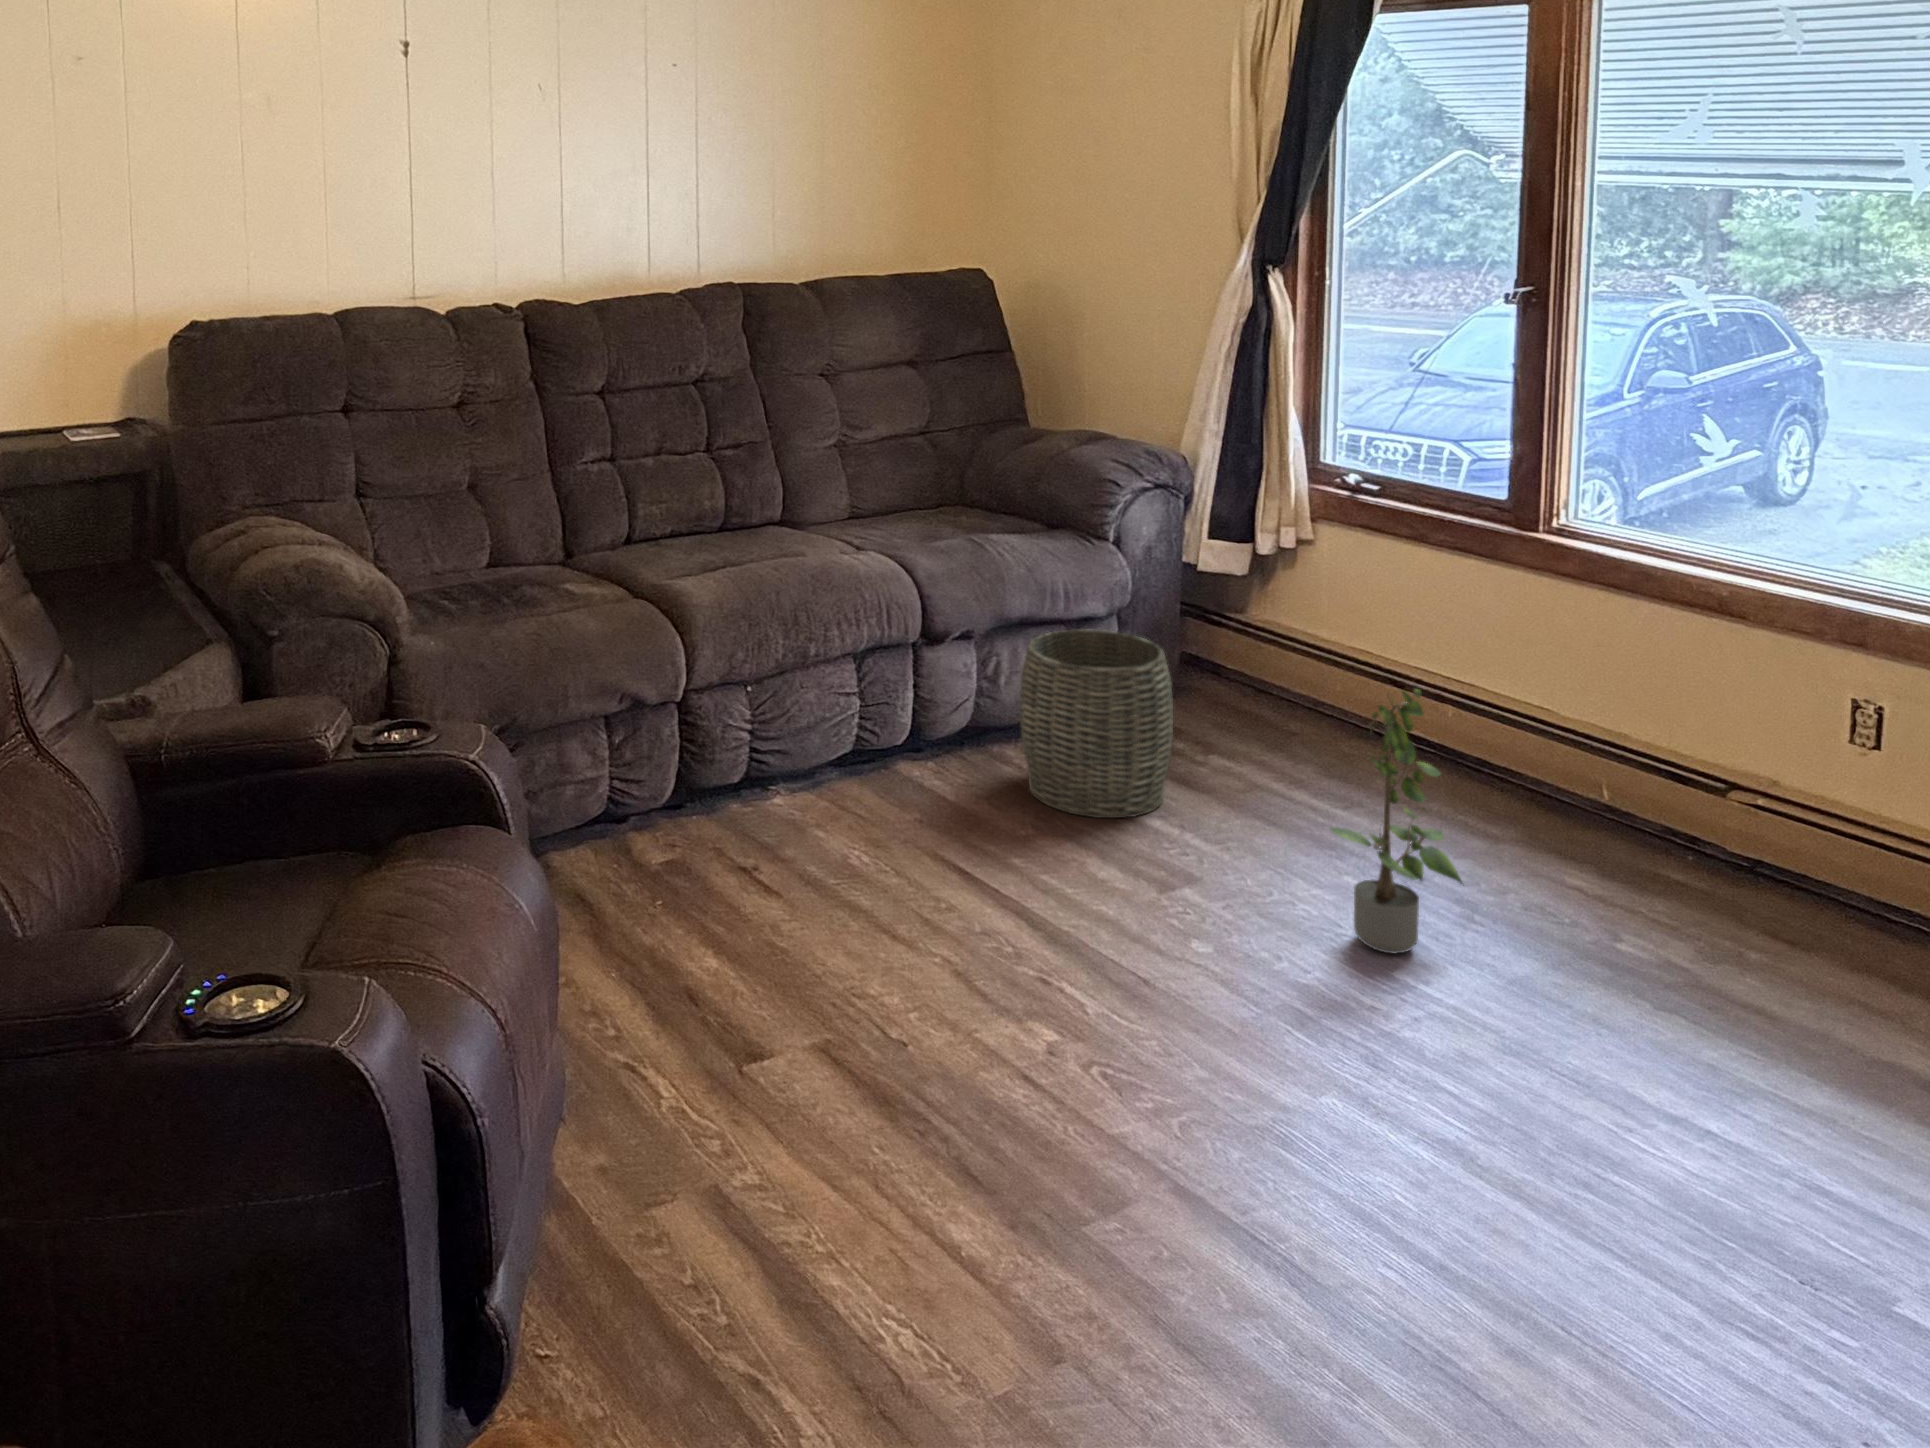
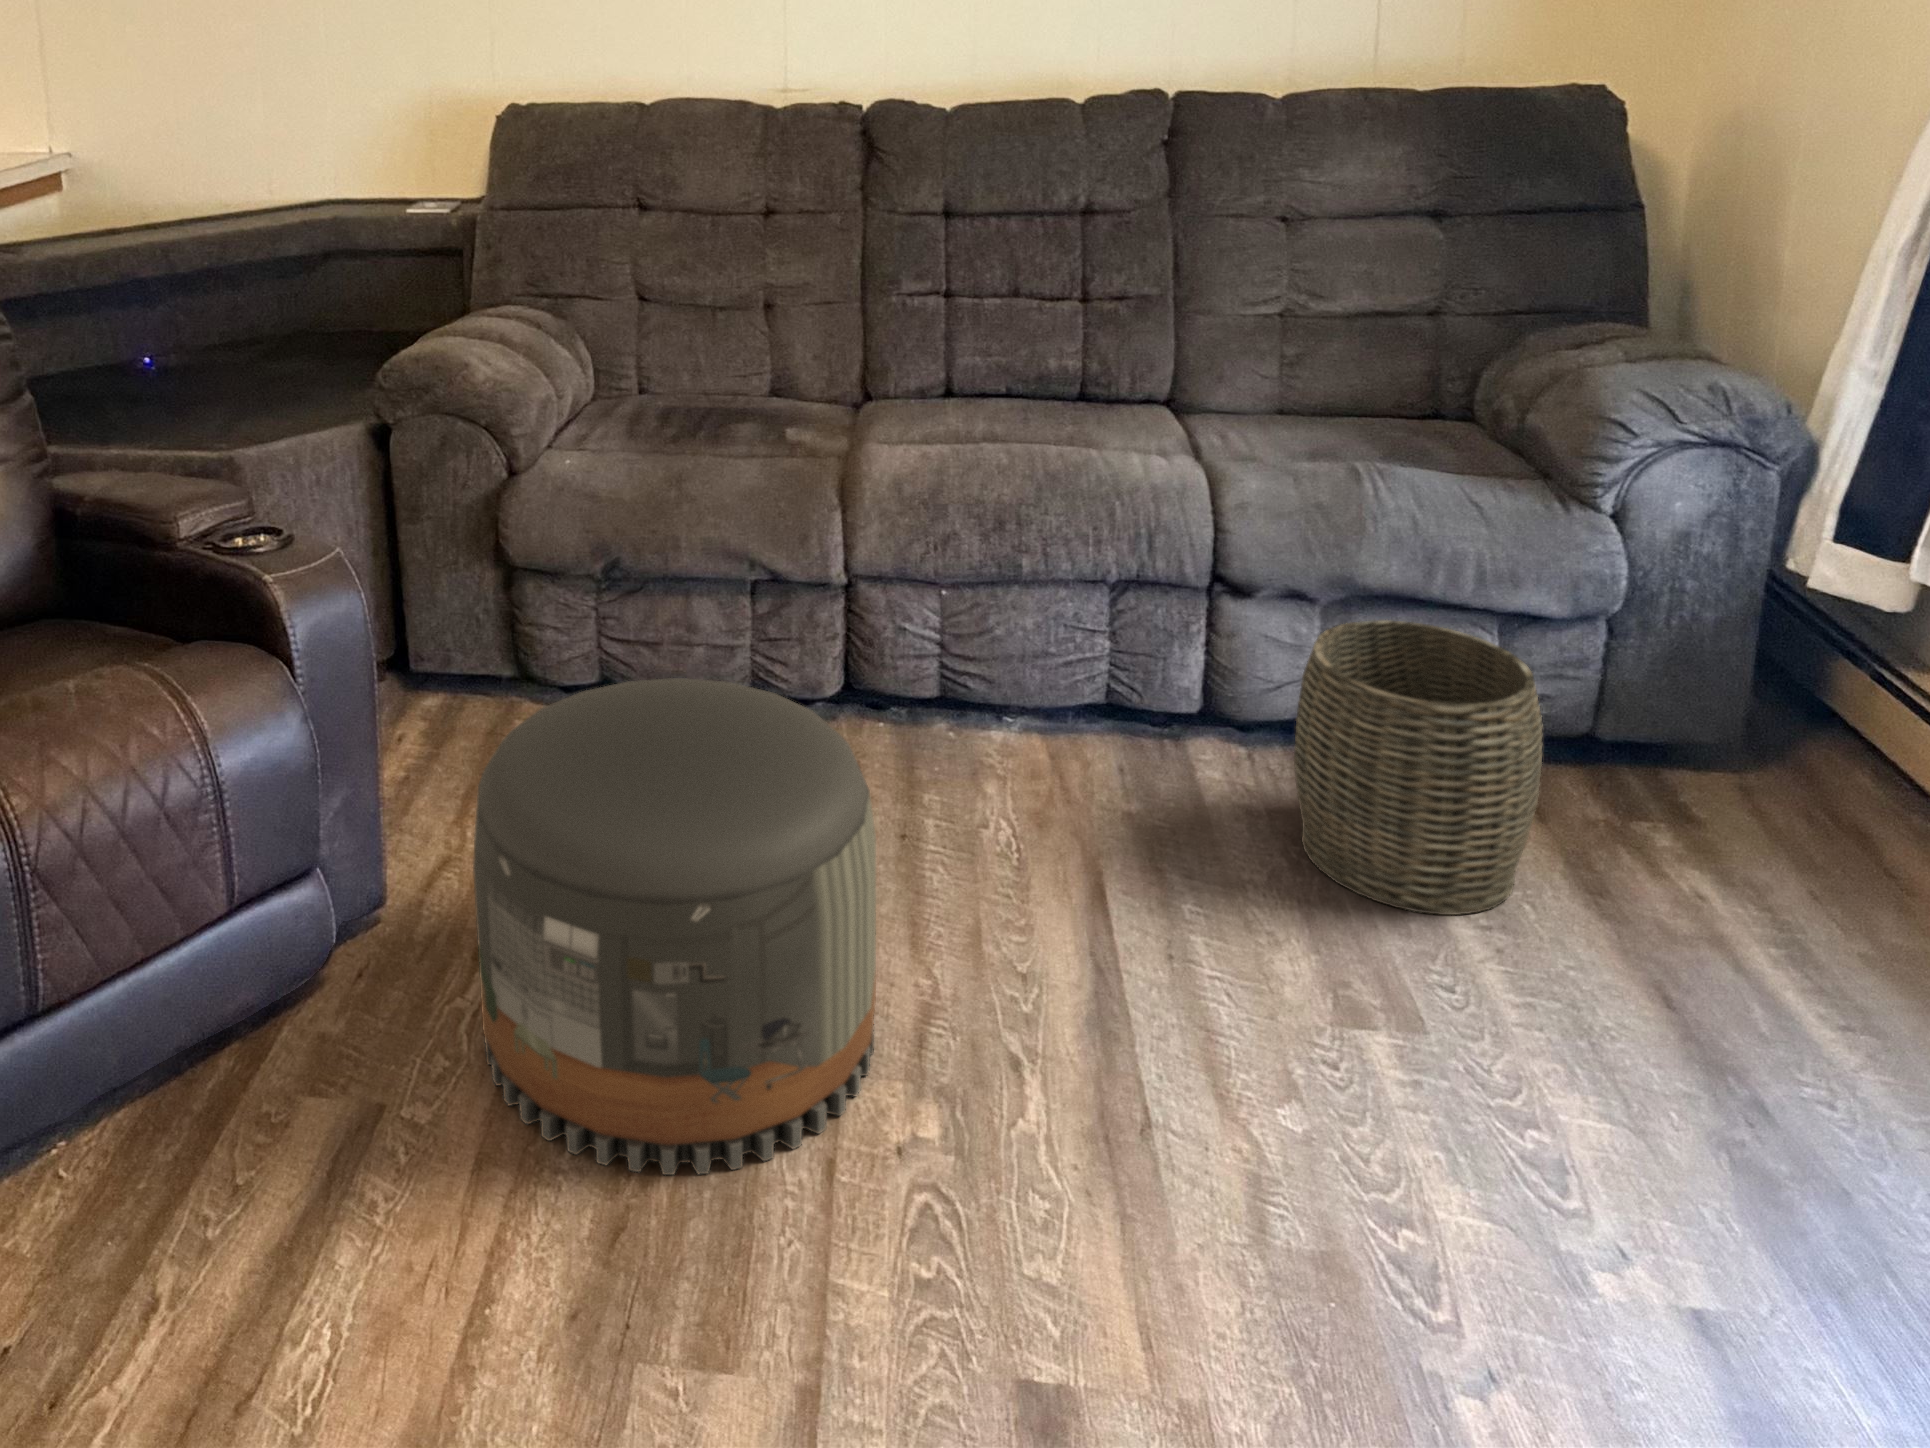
potted plant: present [1330,689,1462,953] -> none [1487,870,1786,1295]
pouf: none [683,753,1011,1144] -> present [473,678,876,1175]

